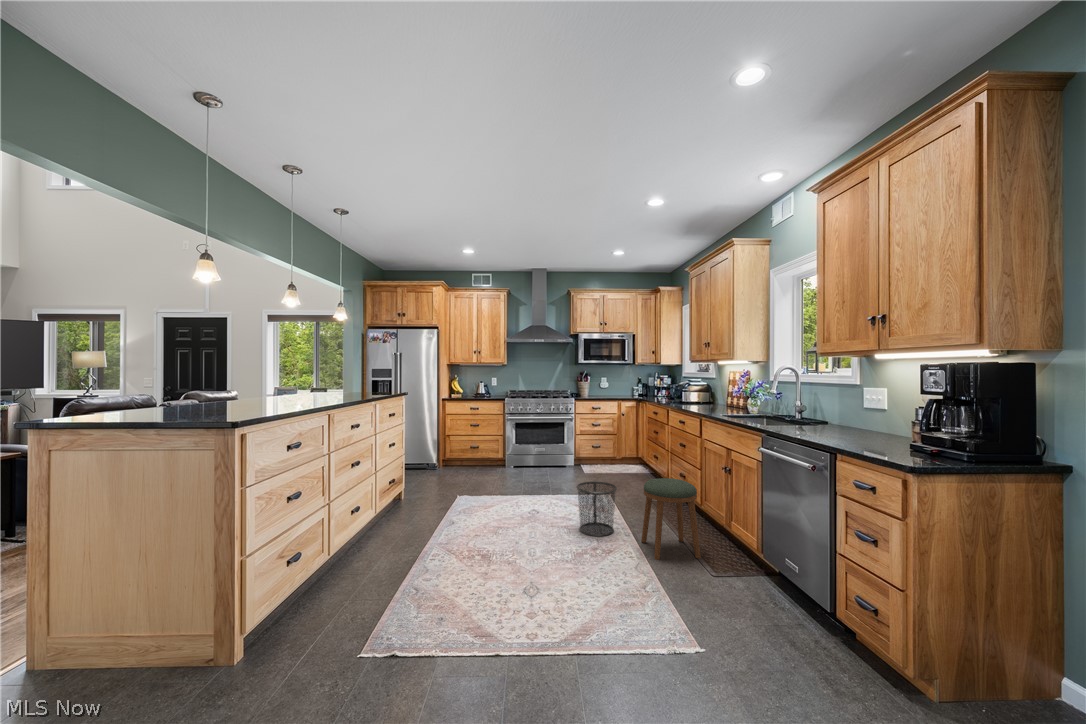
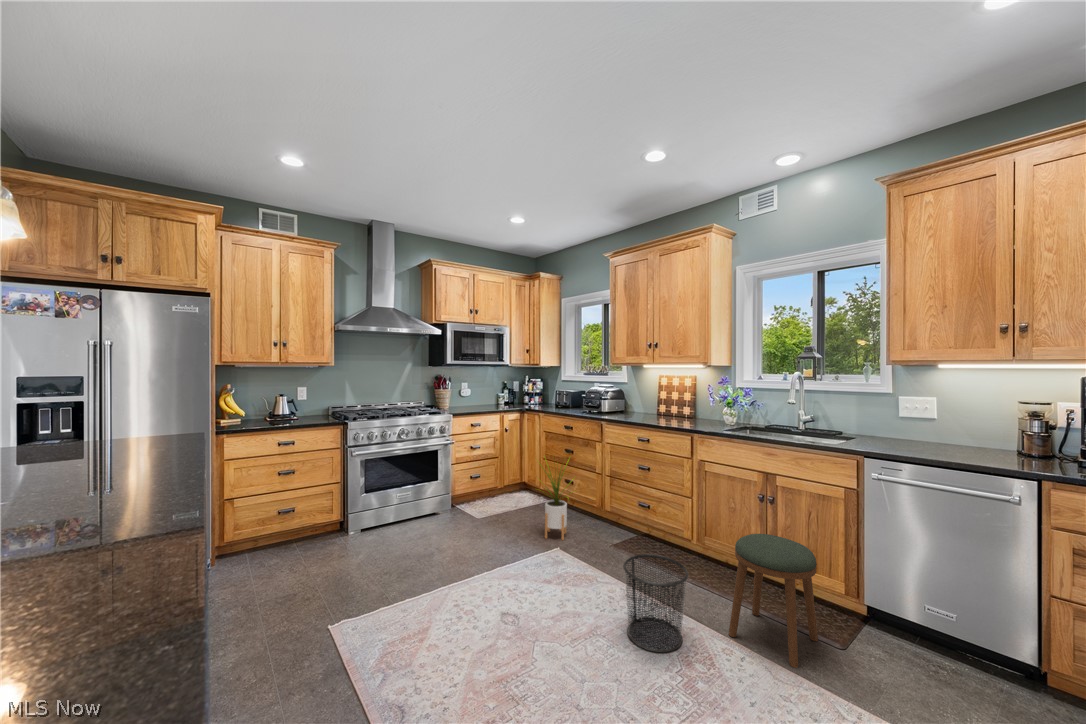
house plant: none [601,423,635,490] -> present [539,460,567,540]

